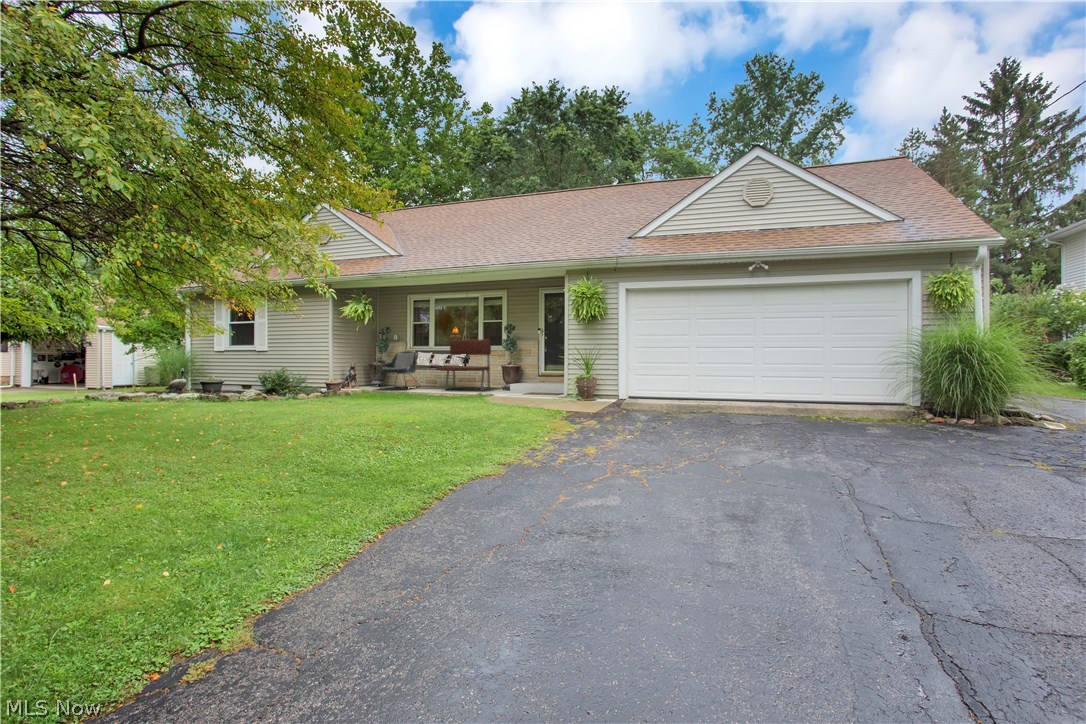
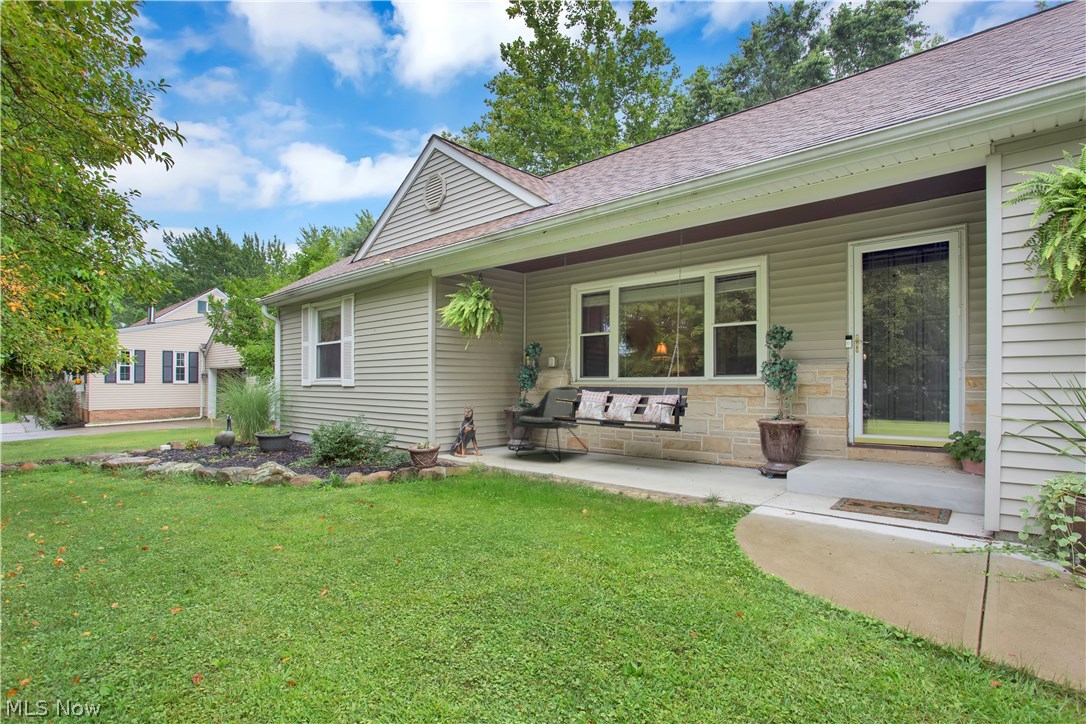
bench: present [440,339,491,390] -> none [624,363,734,477]

